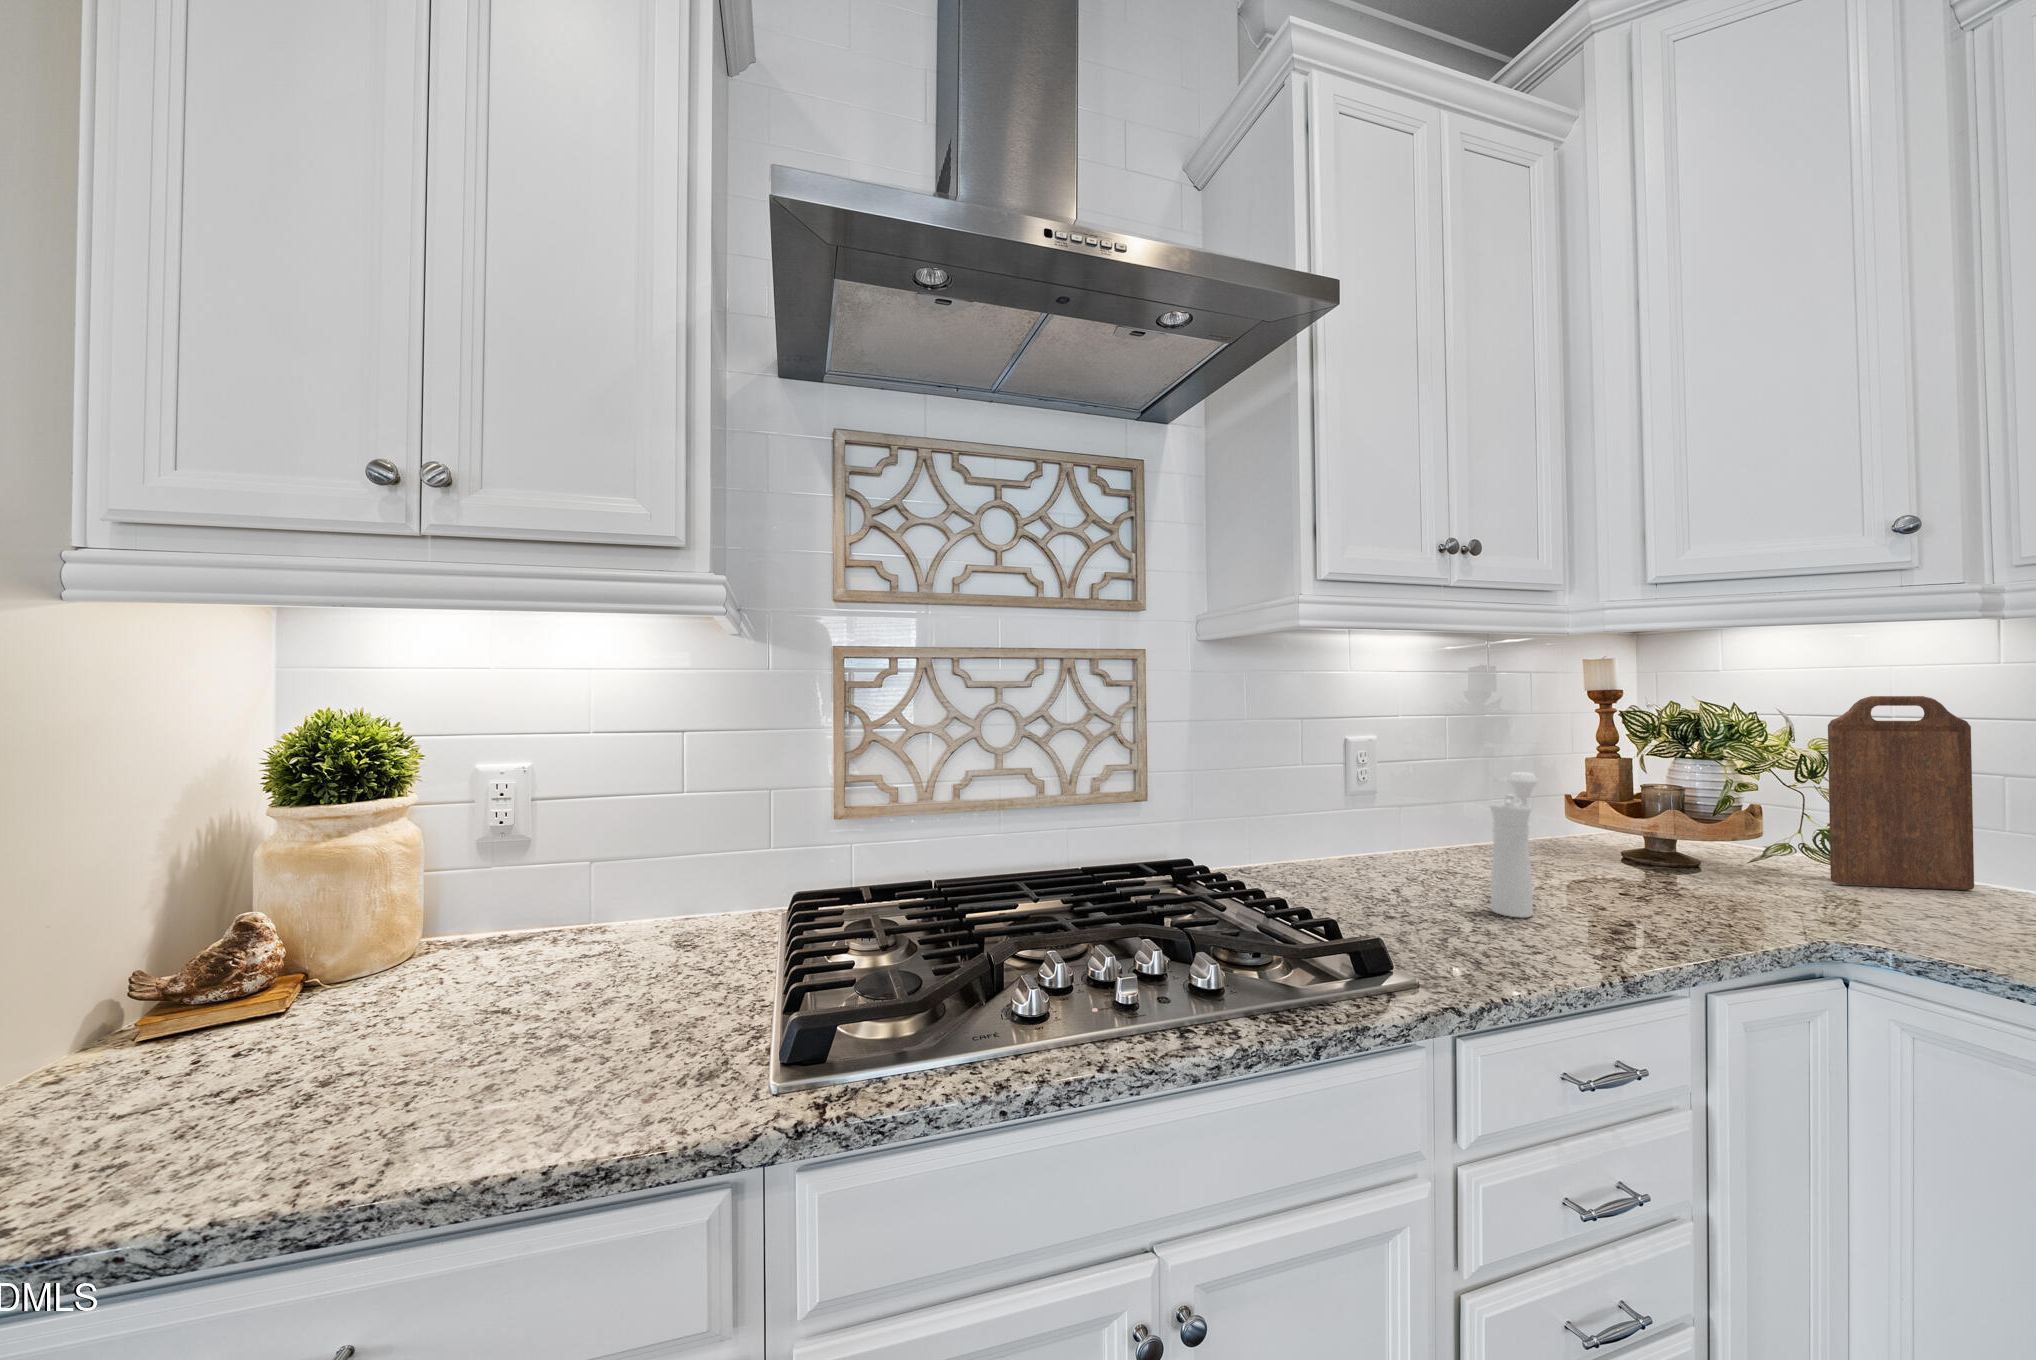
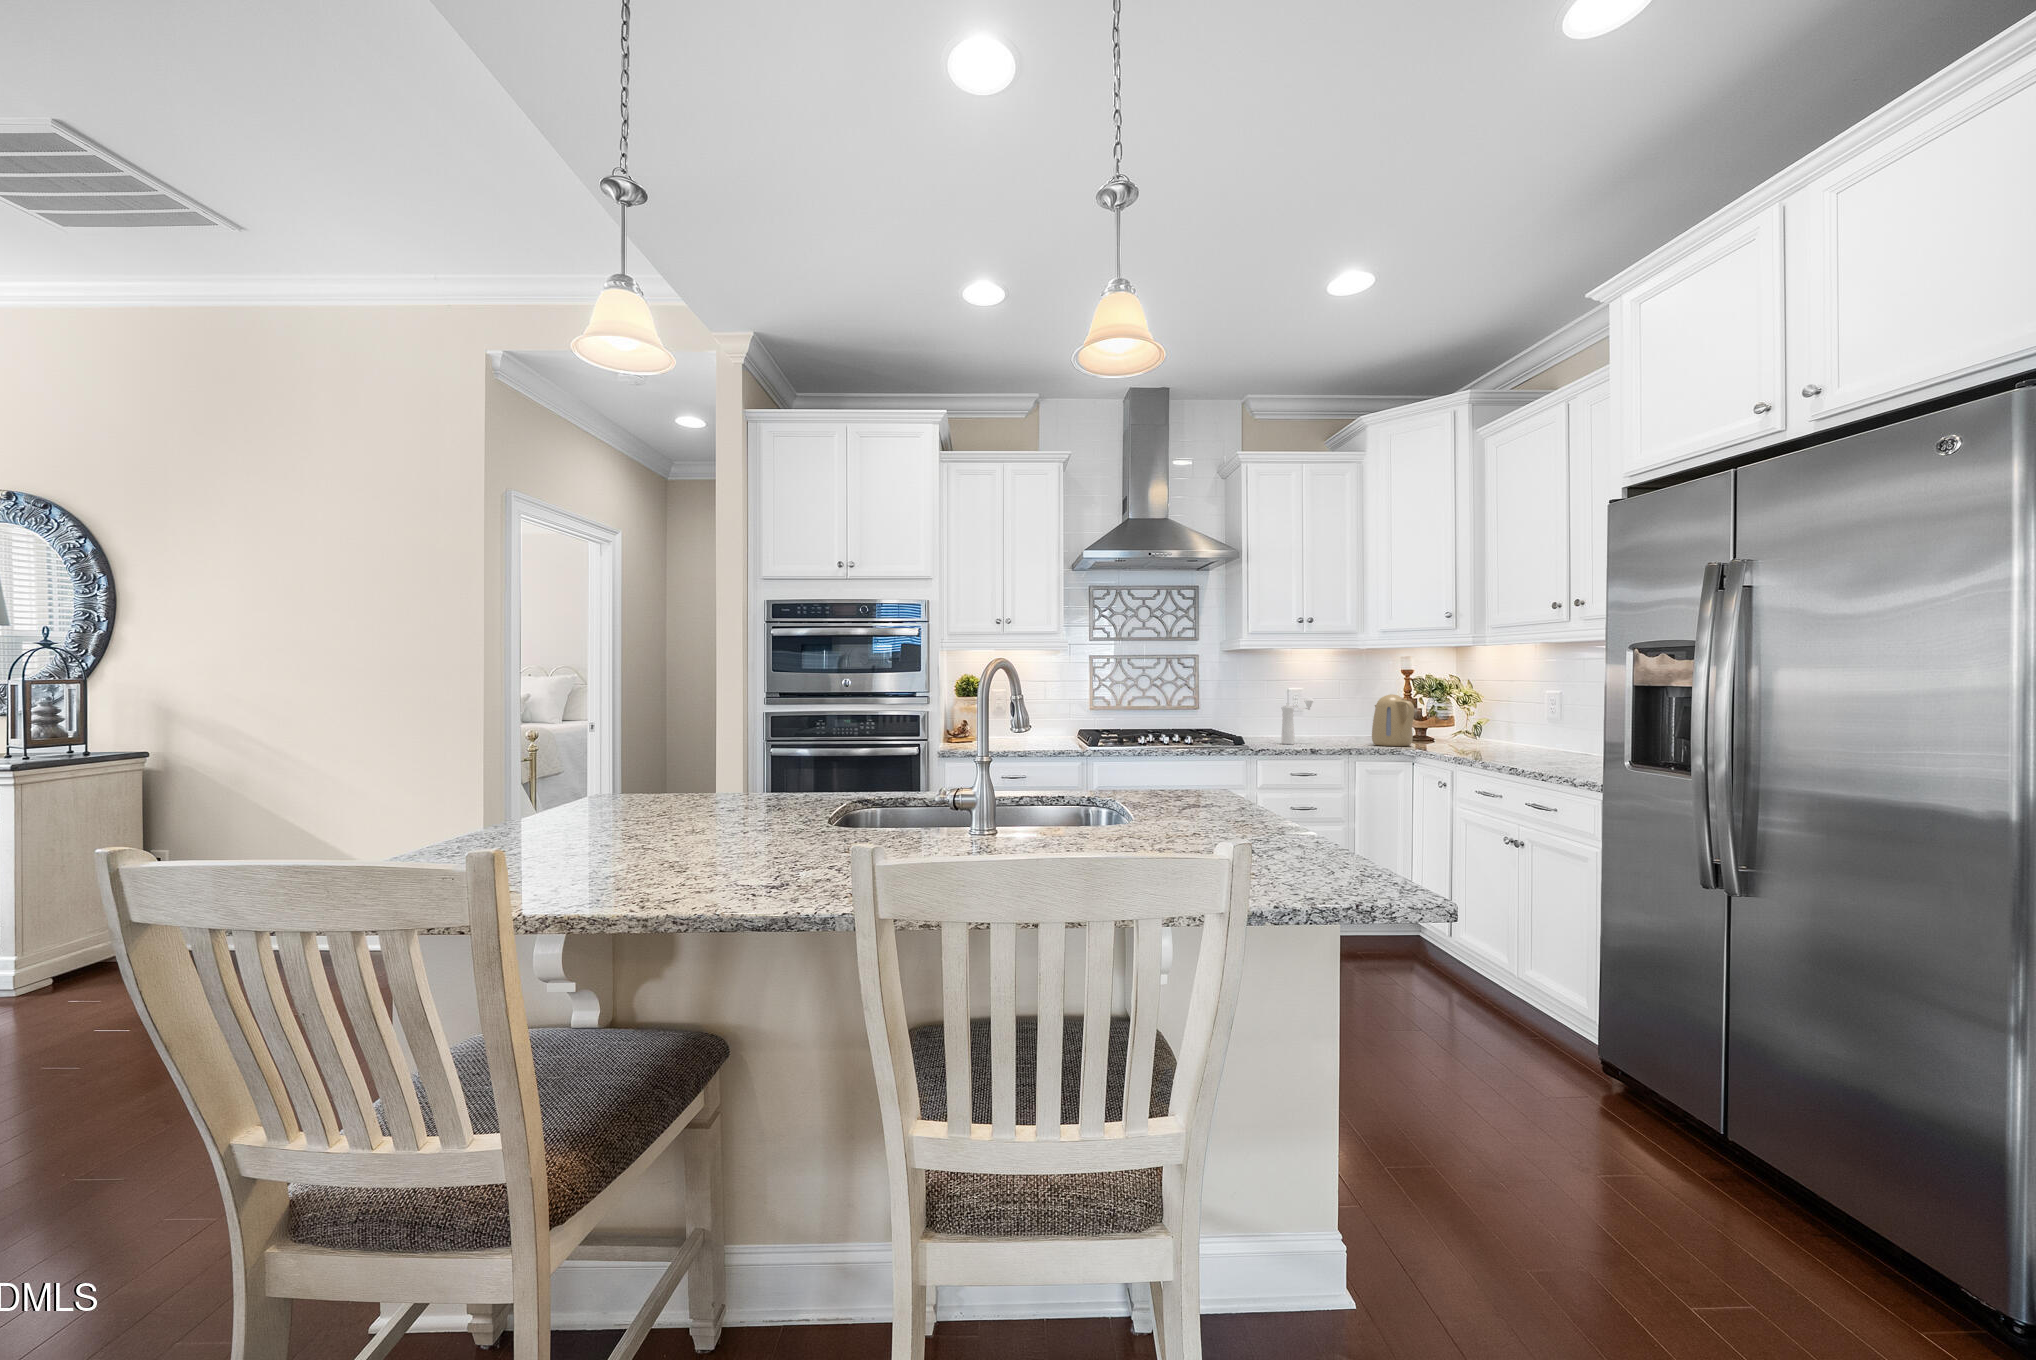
cutting board: present [1828,696,1974,890] -> none [1458,670,1509,750]
kettle: none [1607,756,1785,895] -> present [1372,694,1415,746]

